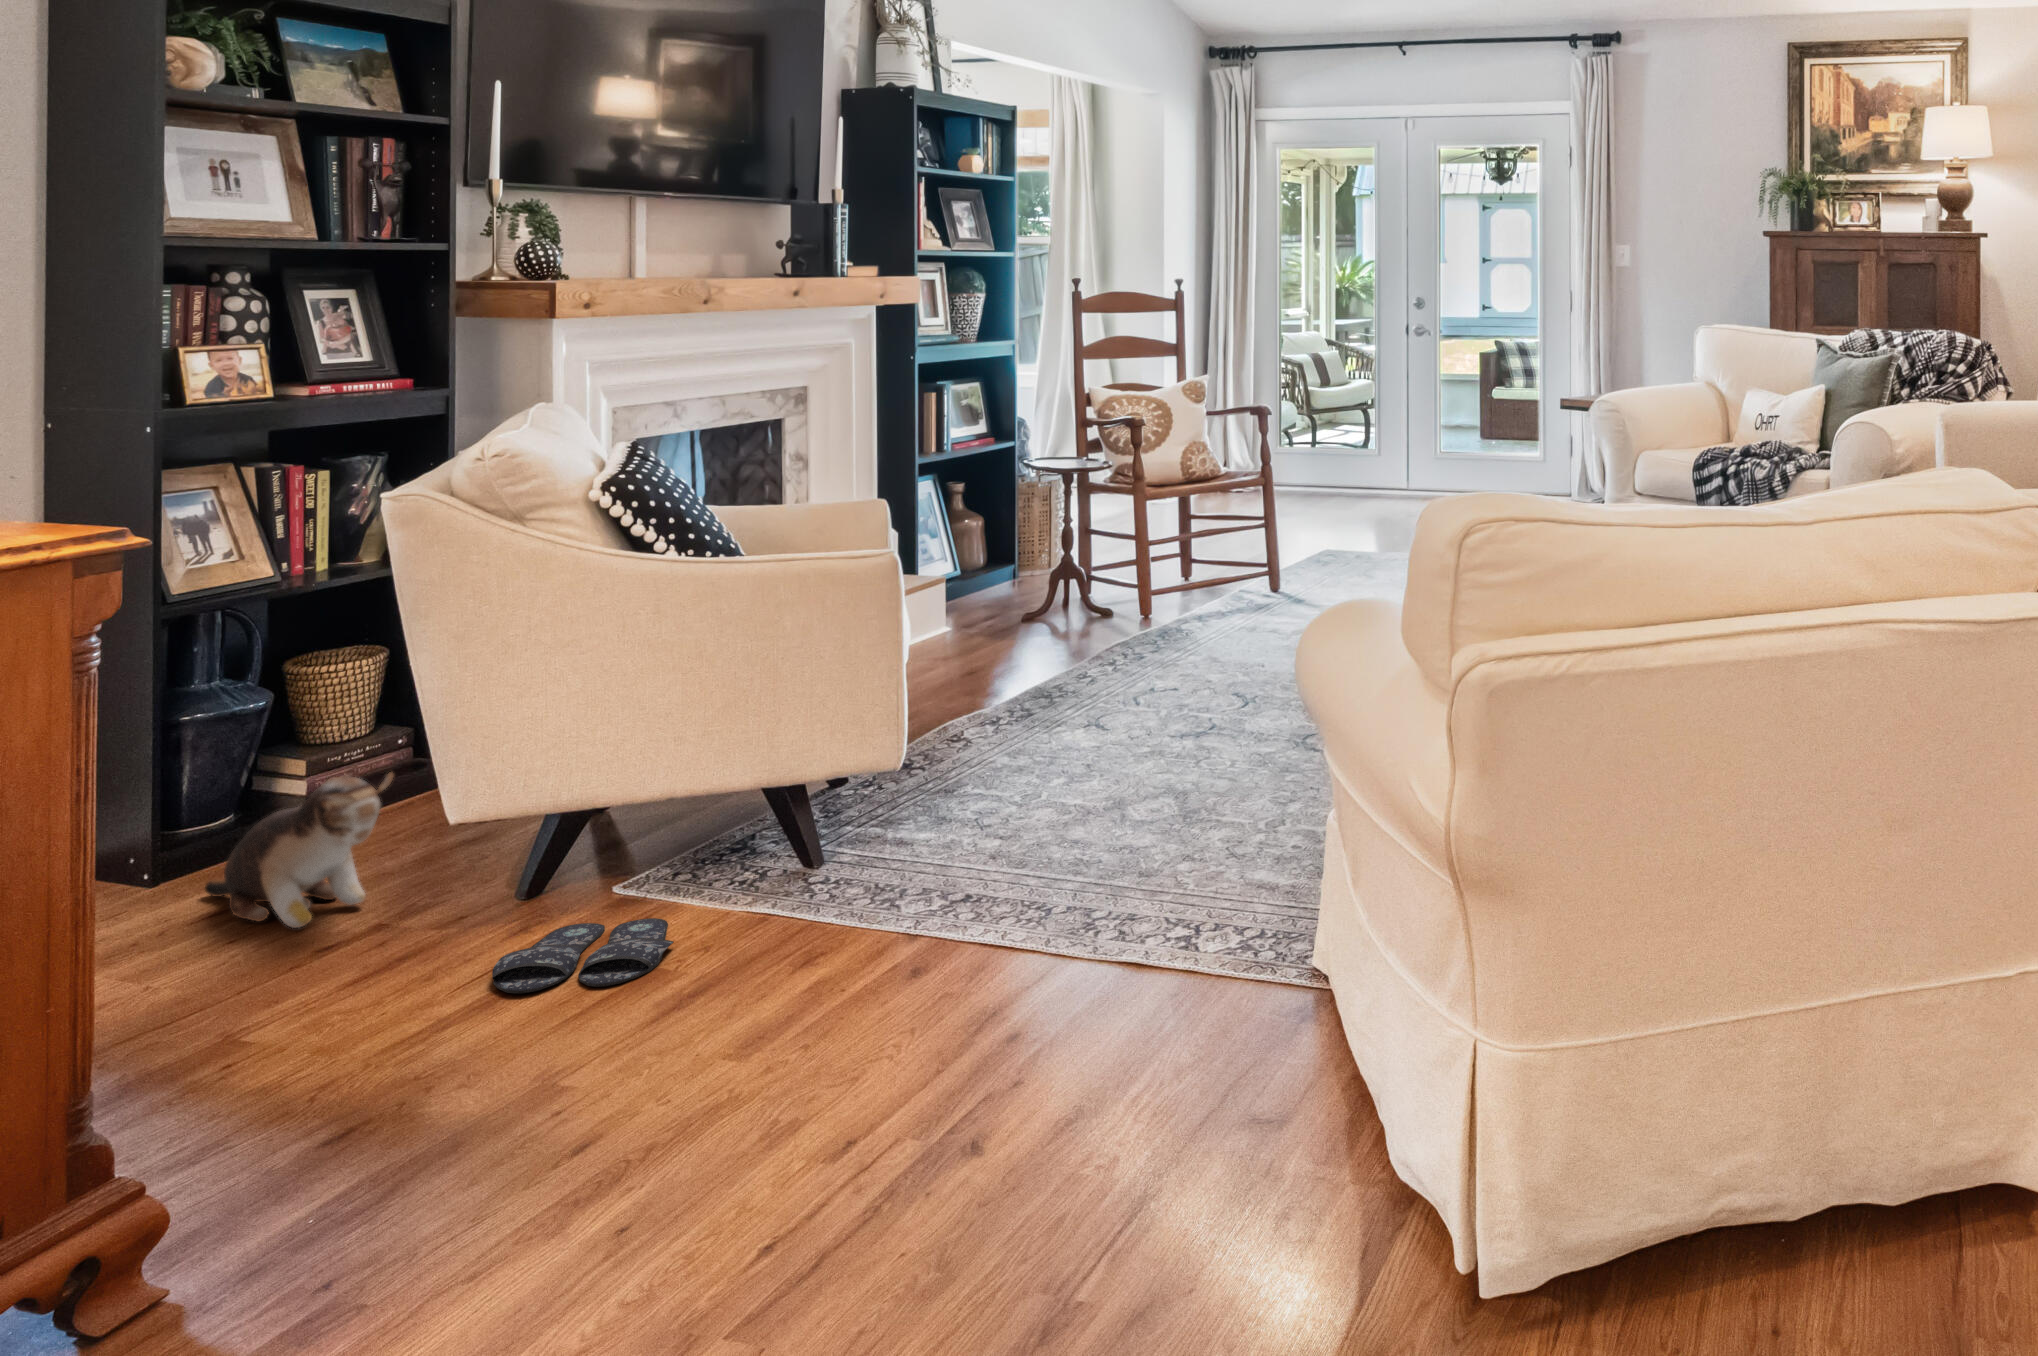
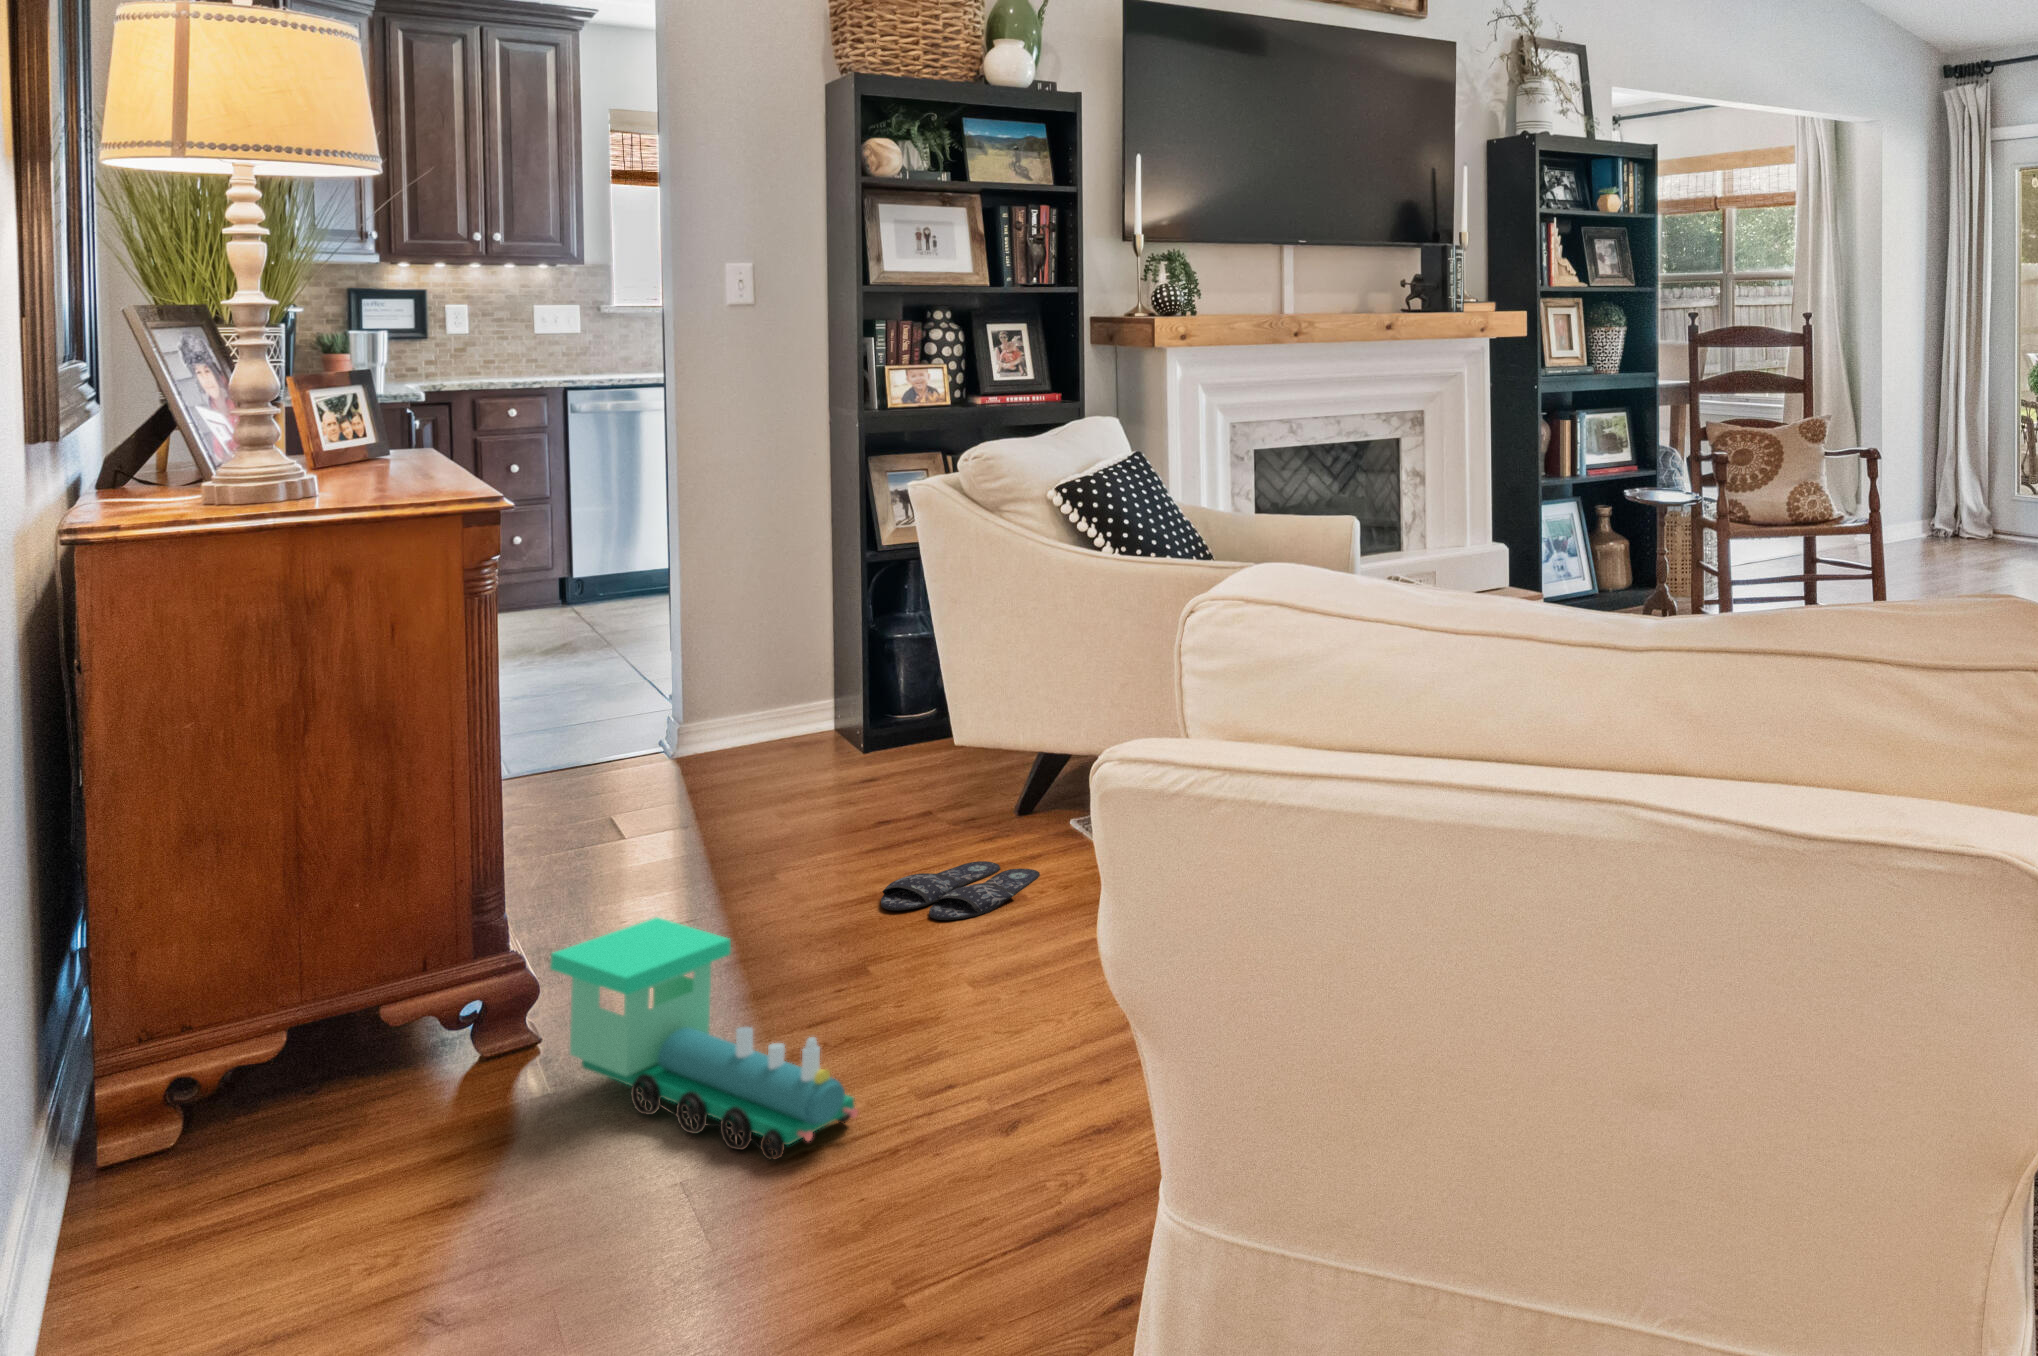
plush toy: present [205,772,393,928] -> none [828,708,908,820]
toy train: none [345,1016,827,1239] -> present [550,917,858,1160]

